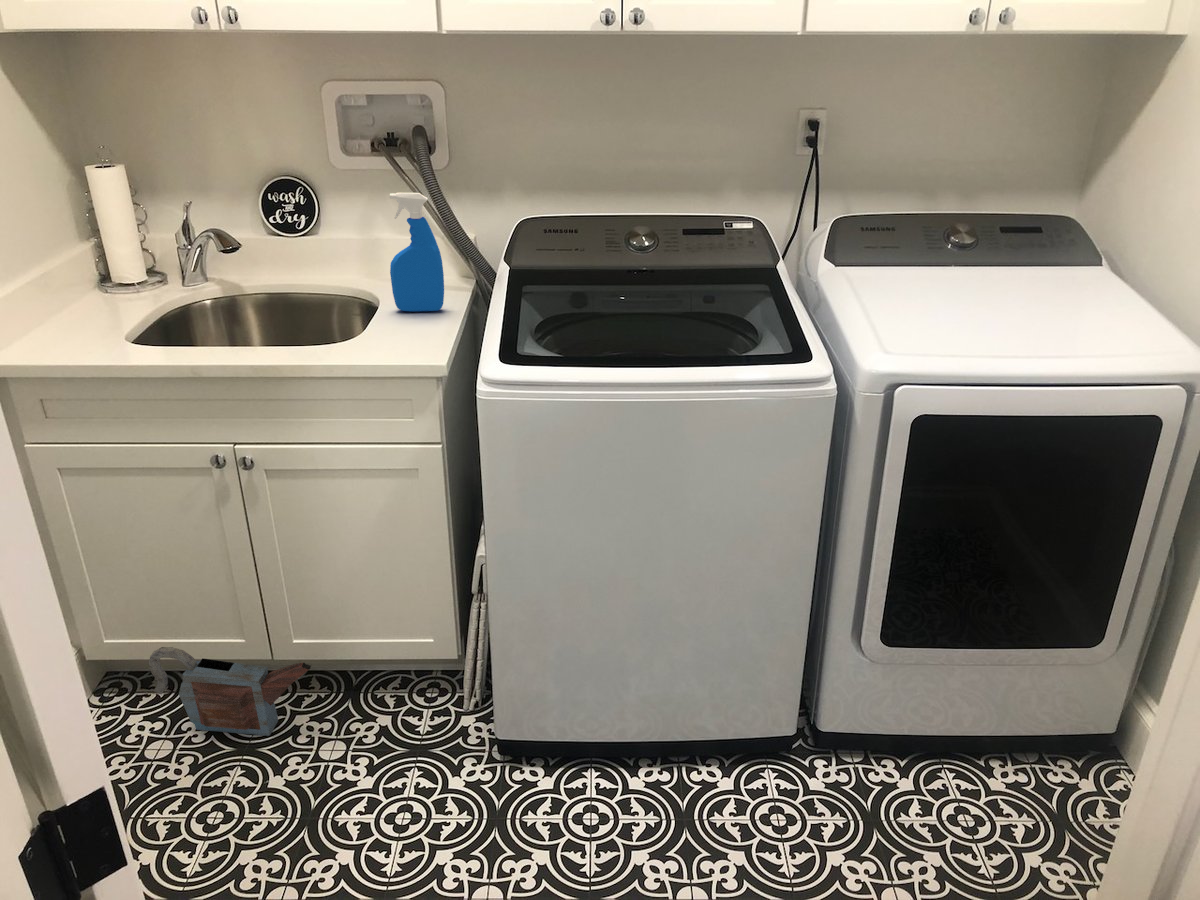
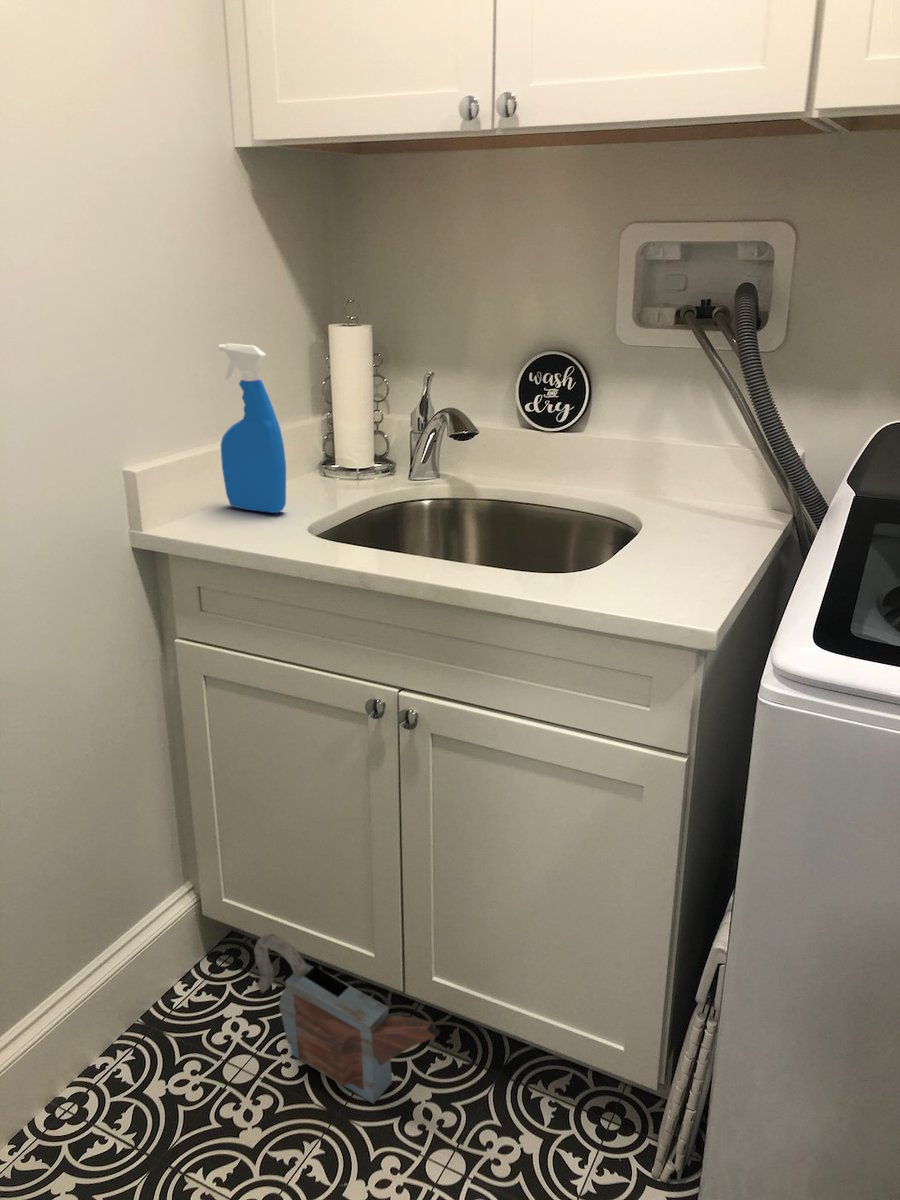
spray bottle: present [390,192,444,312] -> present [219,344,286,513]

